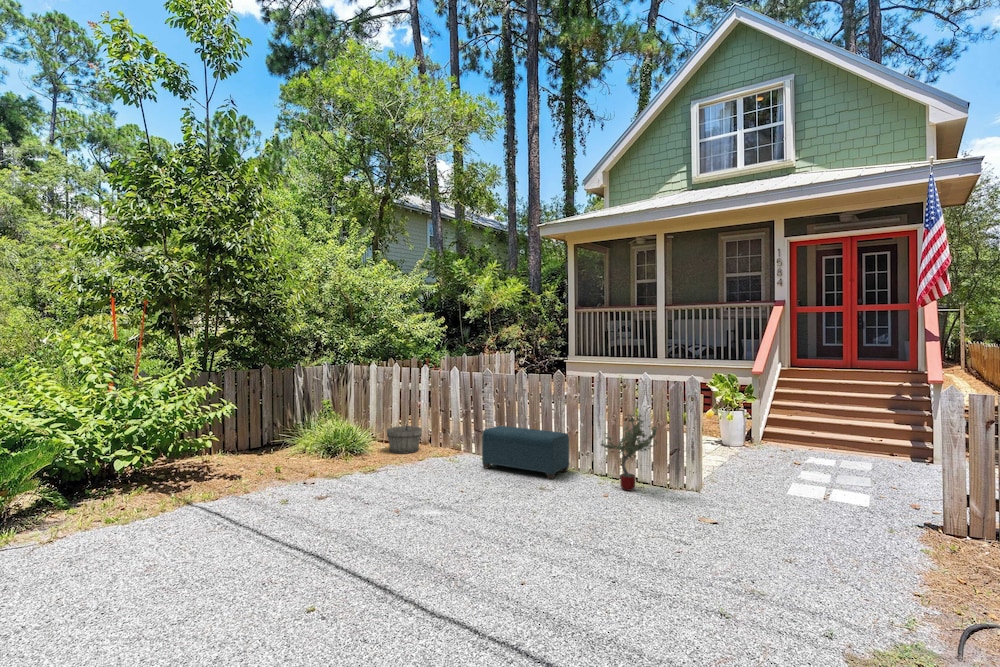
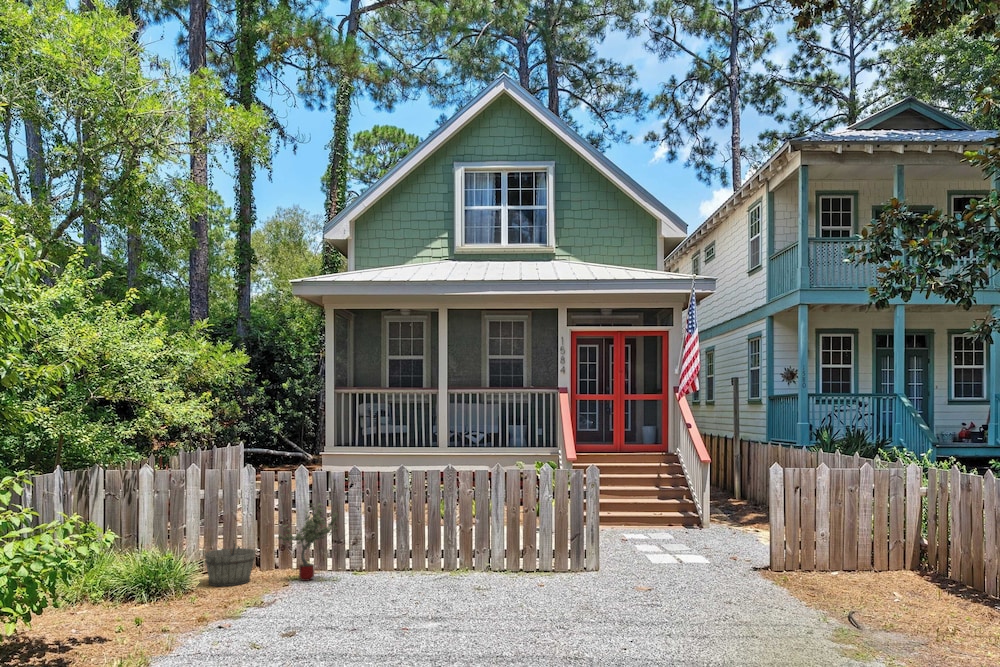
potted tree: present [601,414,658,491] -> present [278,503,338,581]
bench: present [482,426,569,479] -> none [370,531,465,583]

